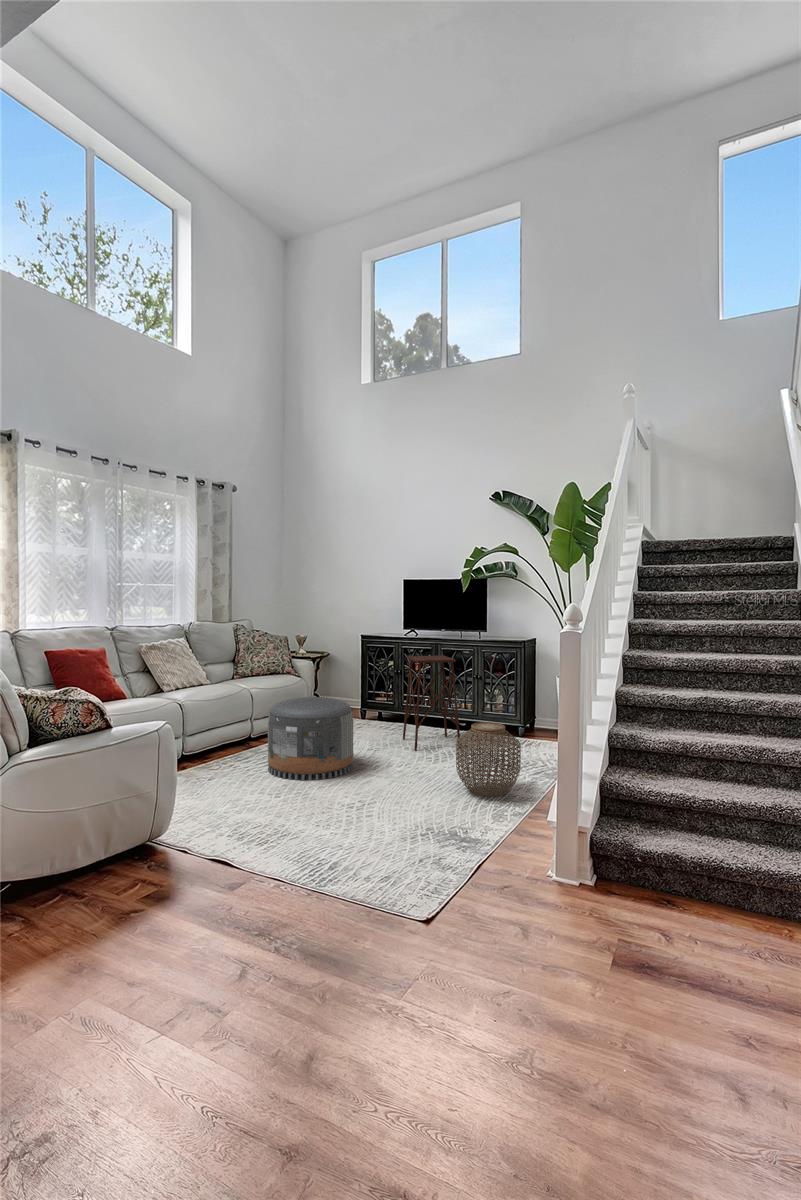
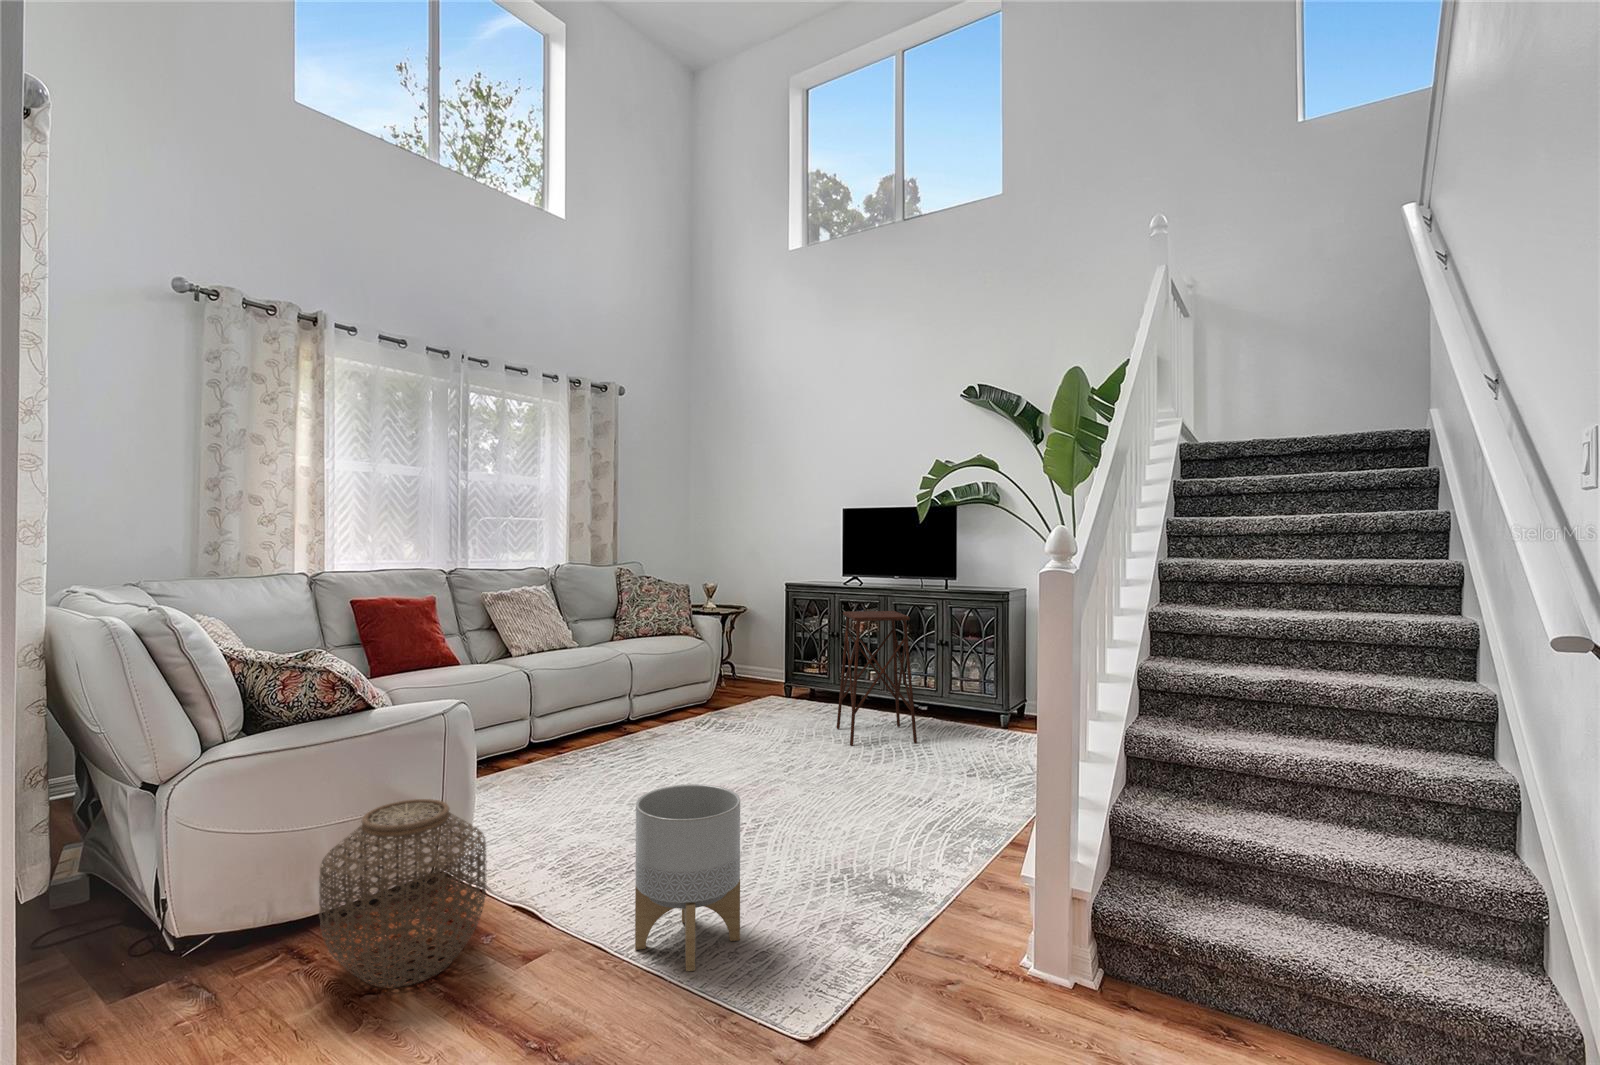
pouf: present [268,697,353,780] -> none [637,667,758,786]
woven basket: present [456,722,521,797] -> present [319,799,486,987]
planter: none [303,772,370,888] -> present [635,784,740,971]

